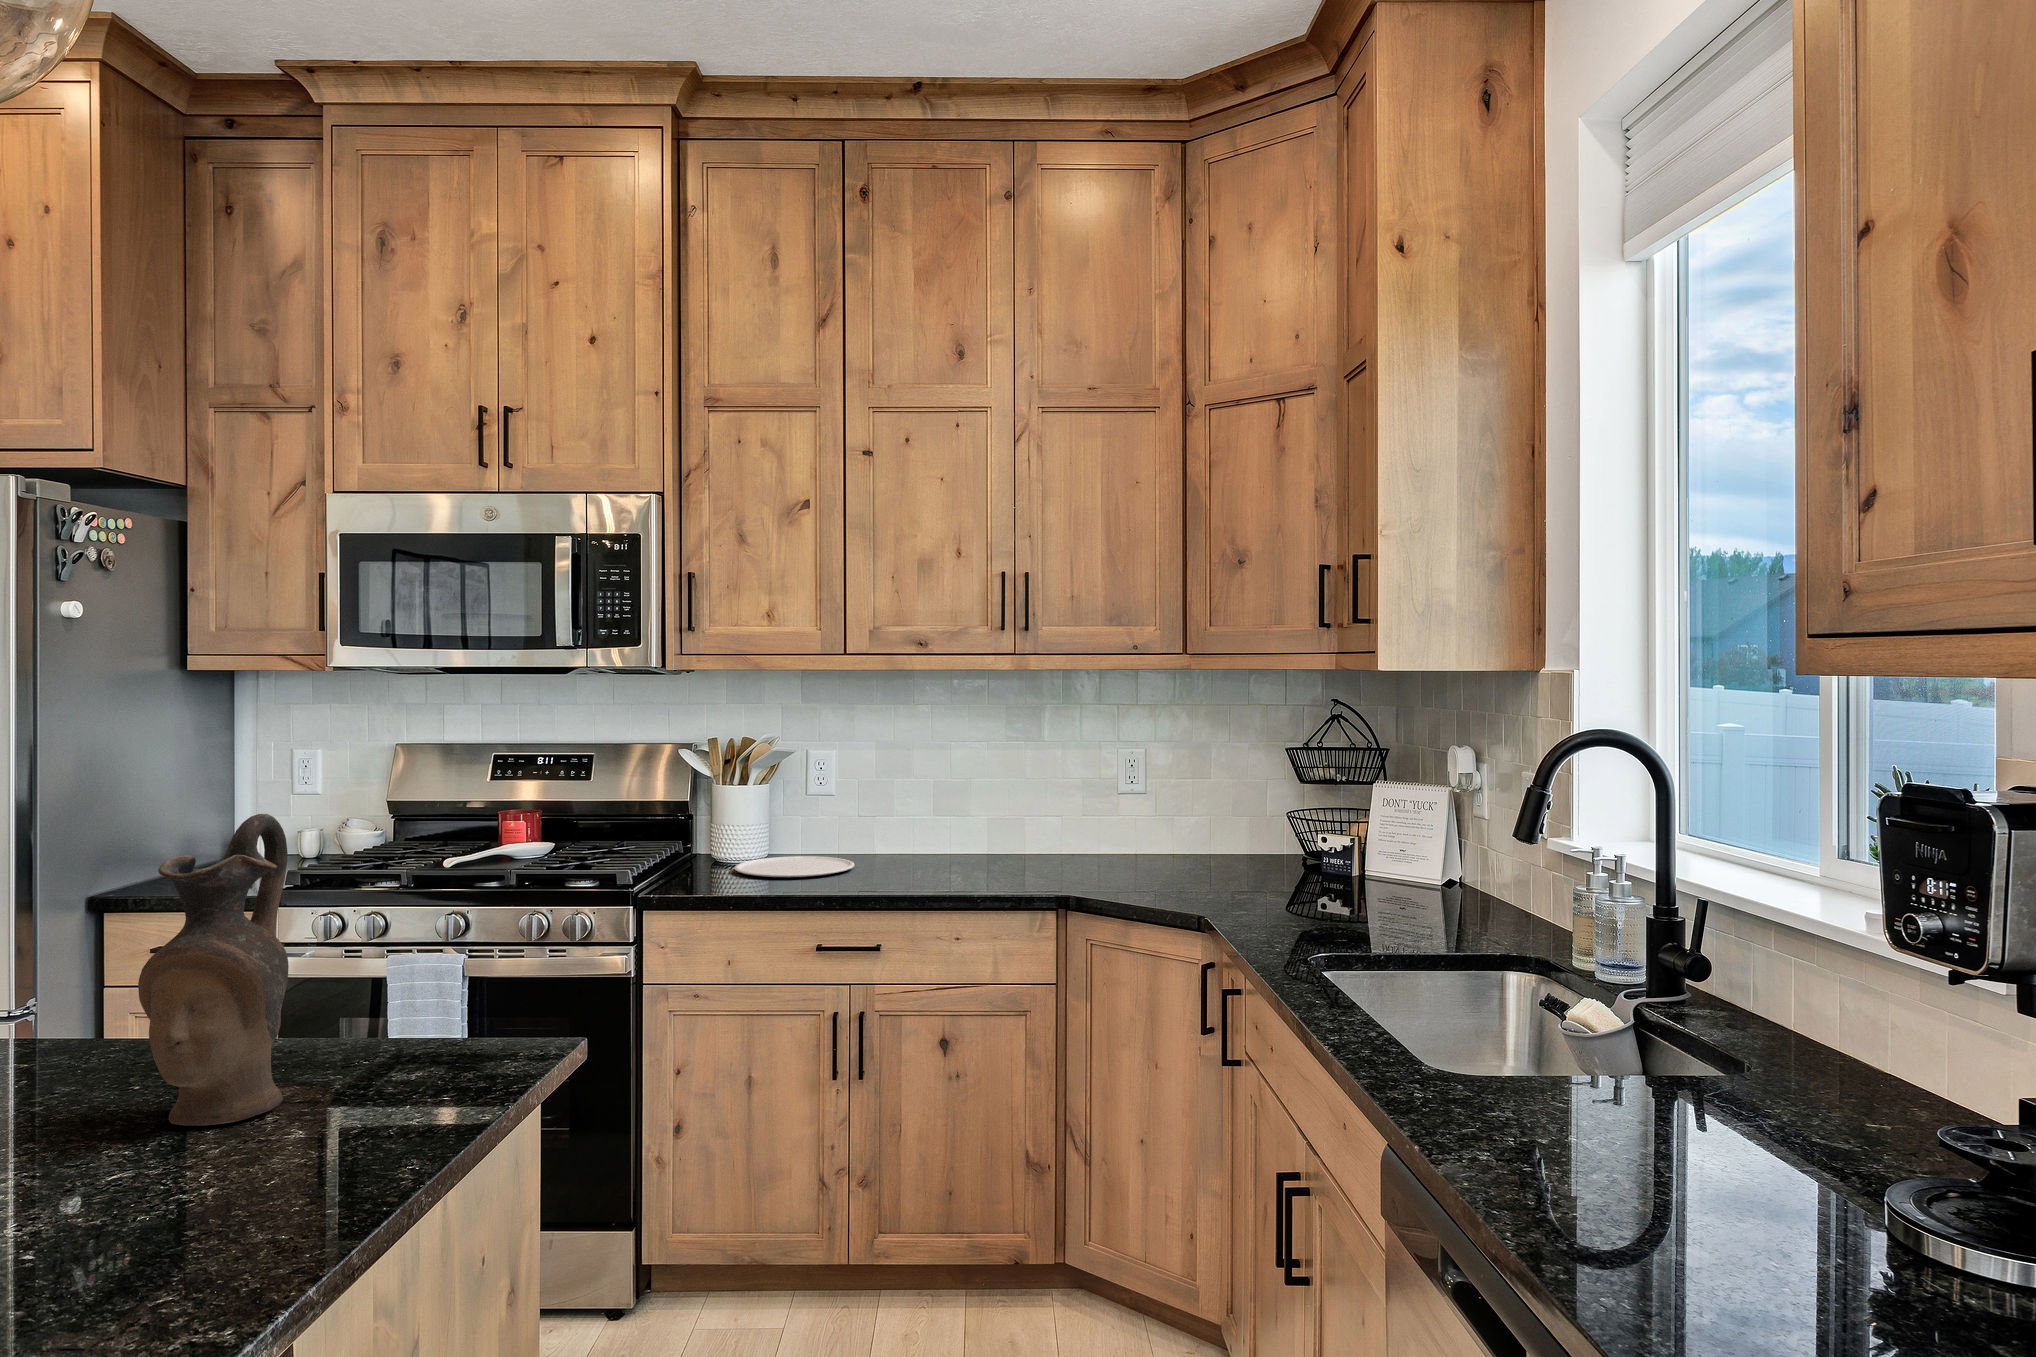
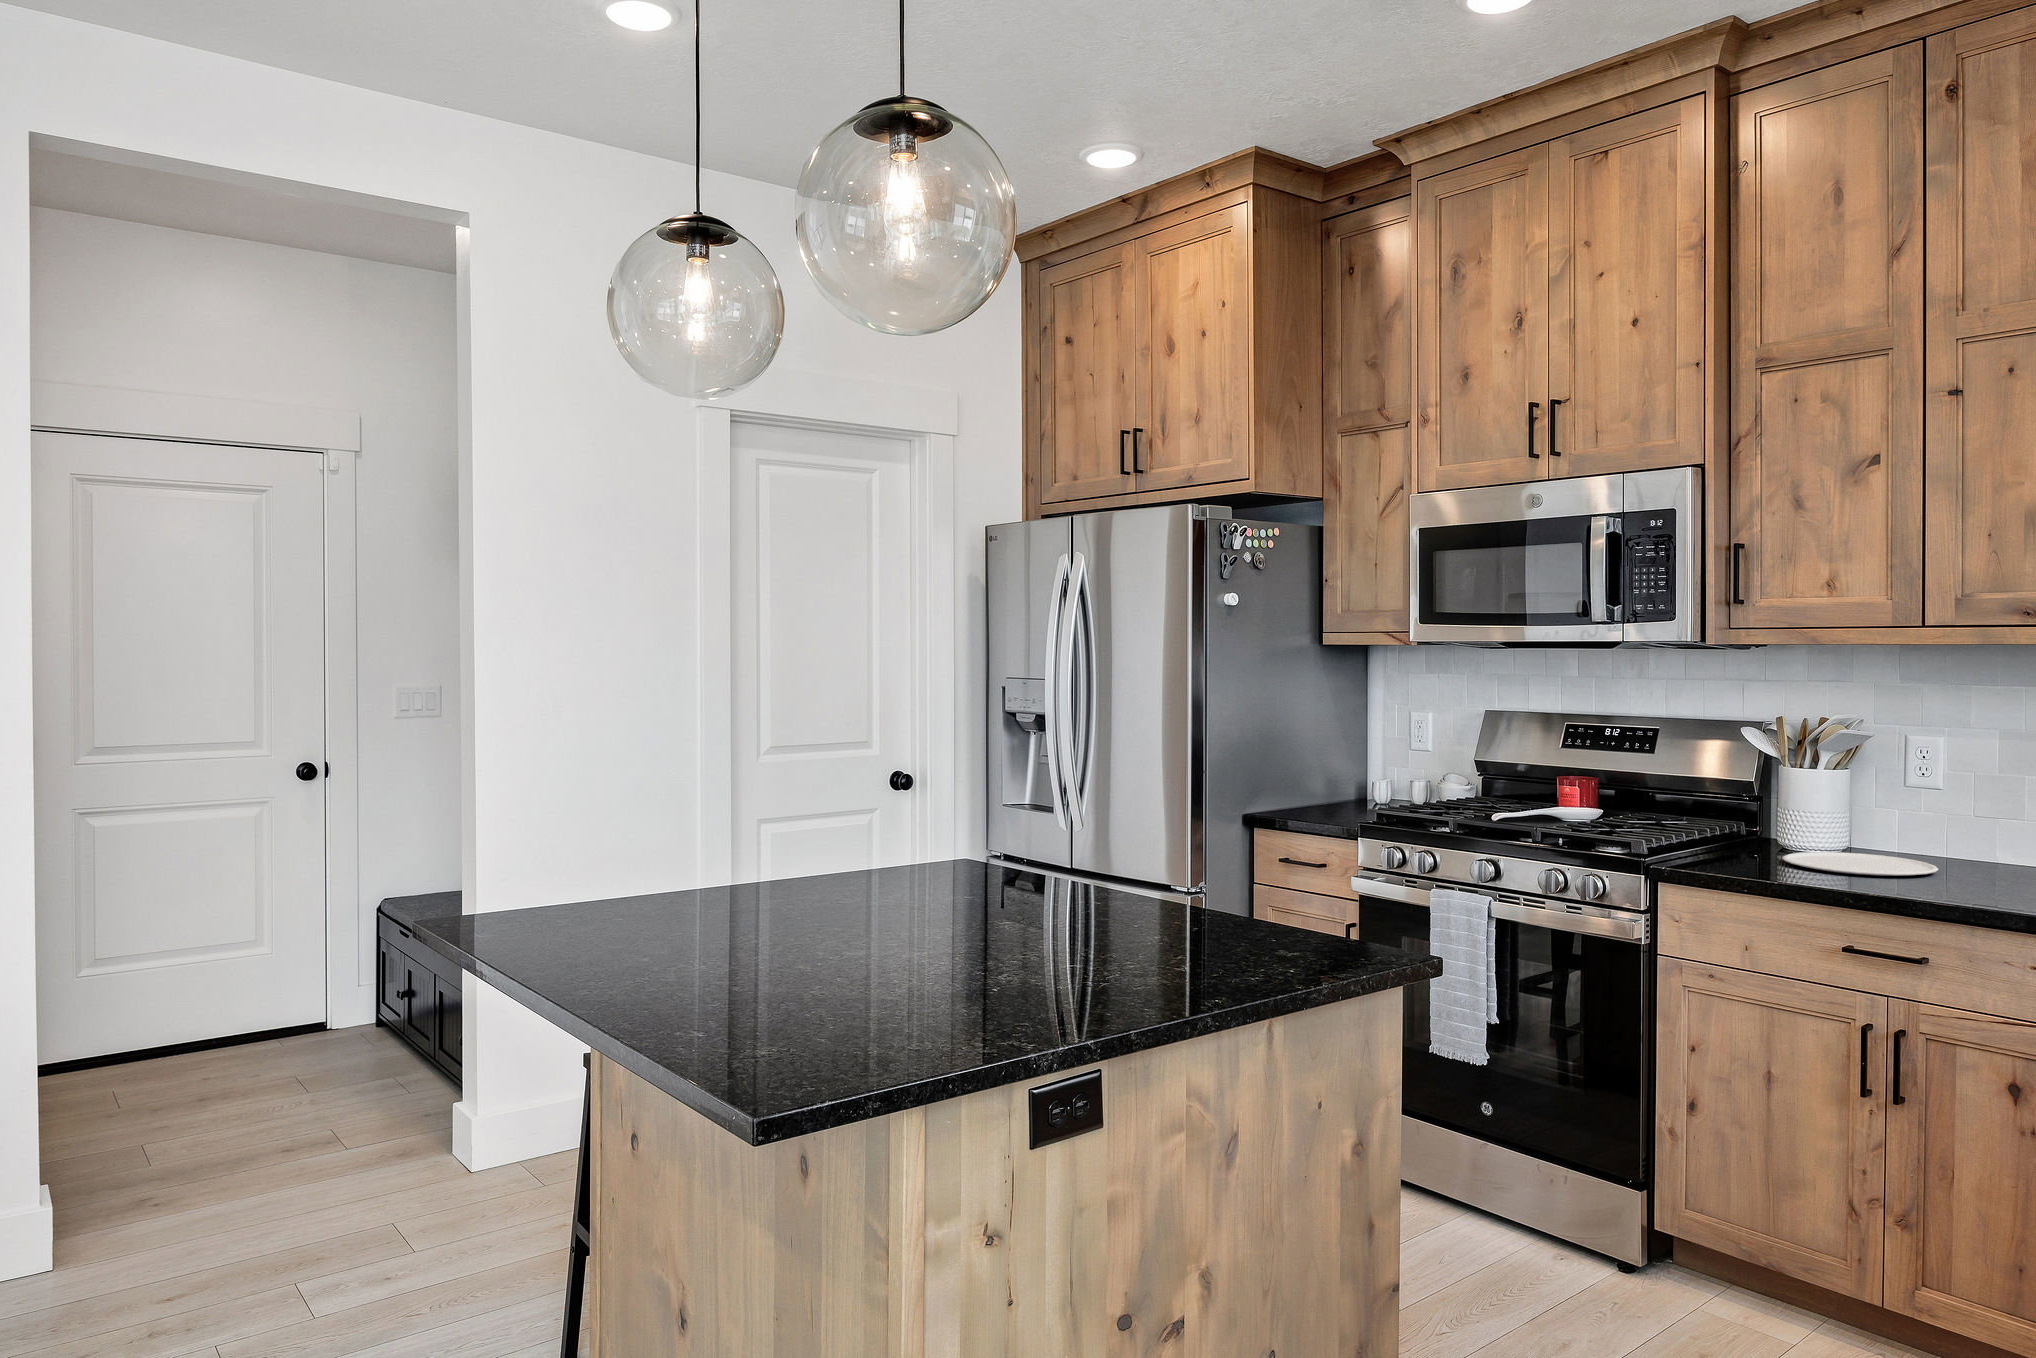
ceramic pitcher: present [138,814,289,1126] -> none [1152,740,1245,940]

